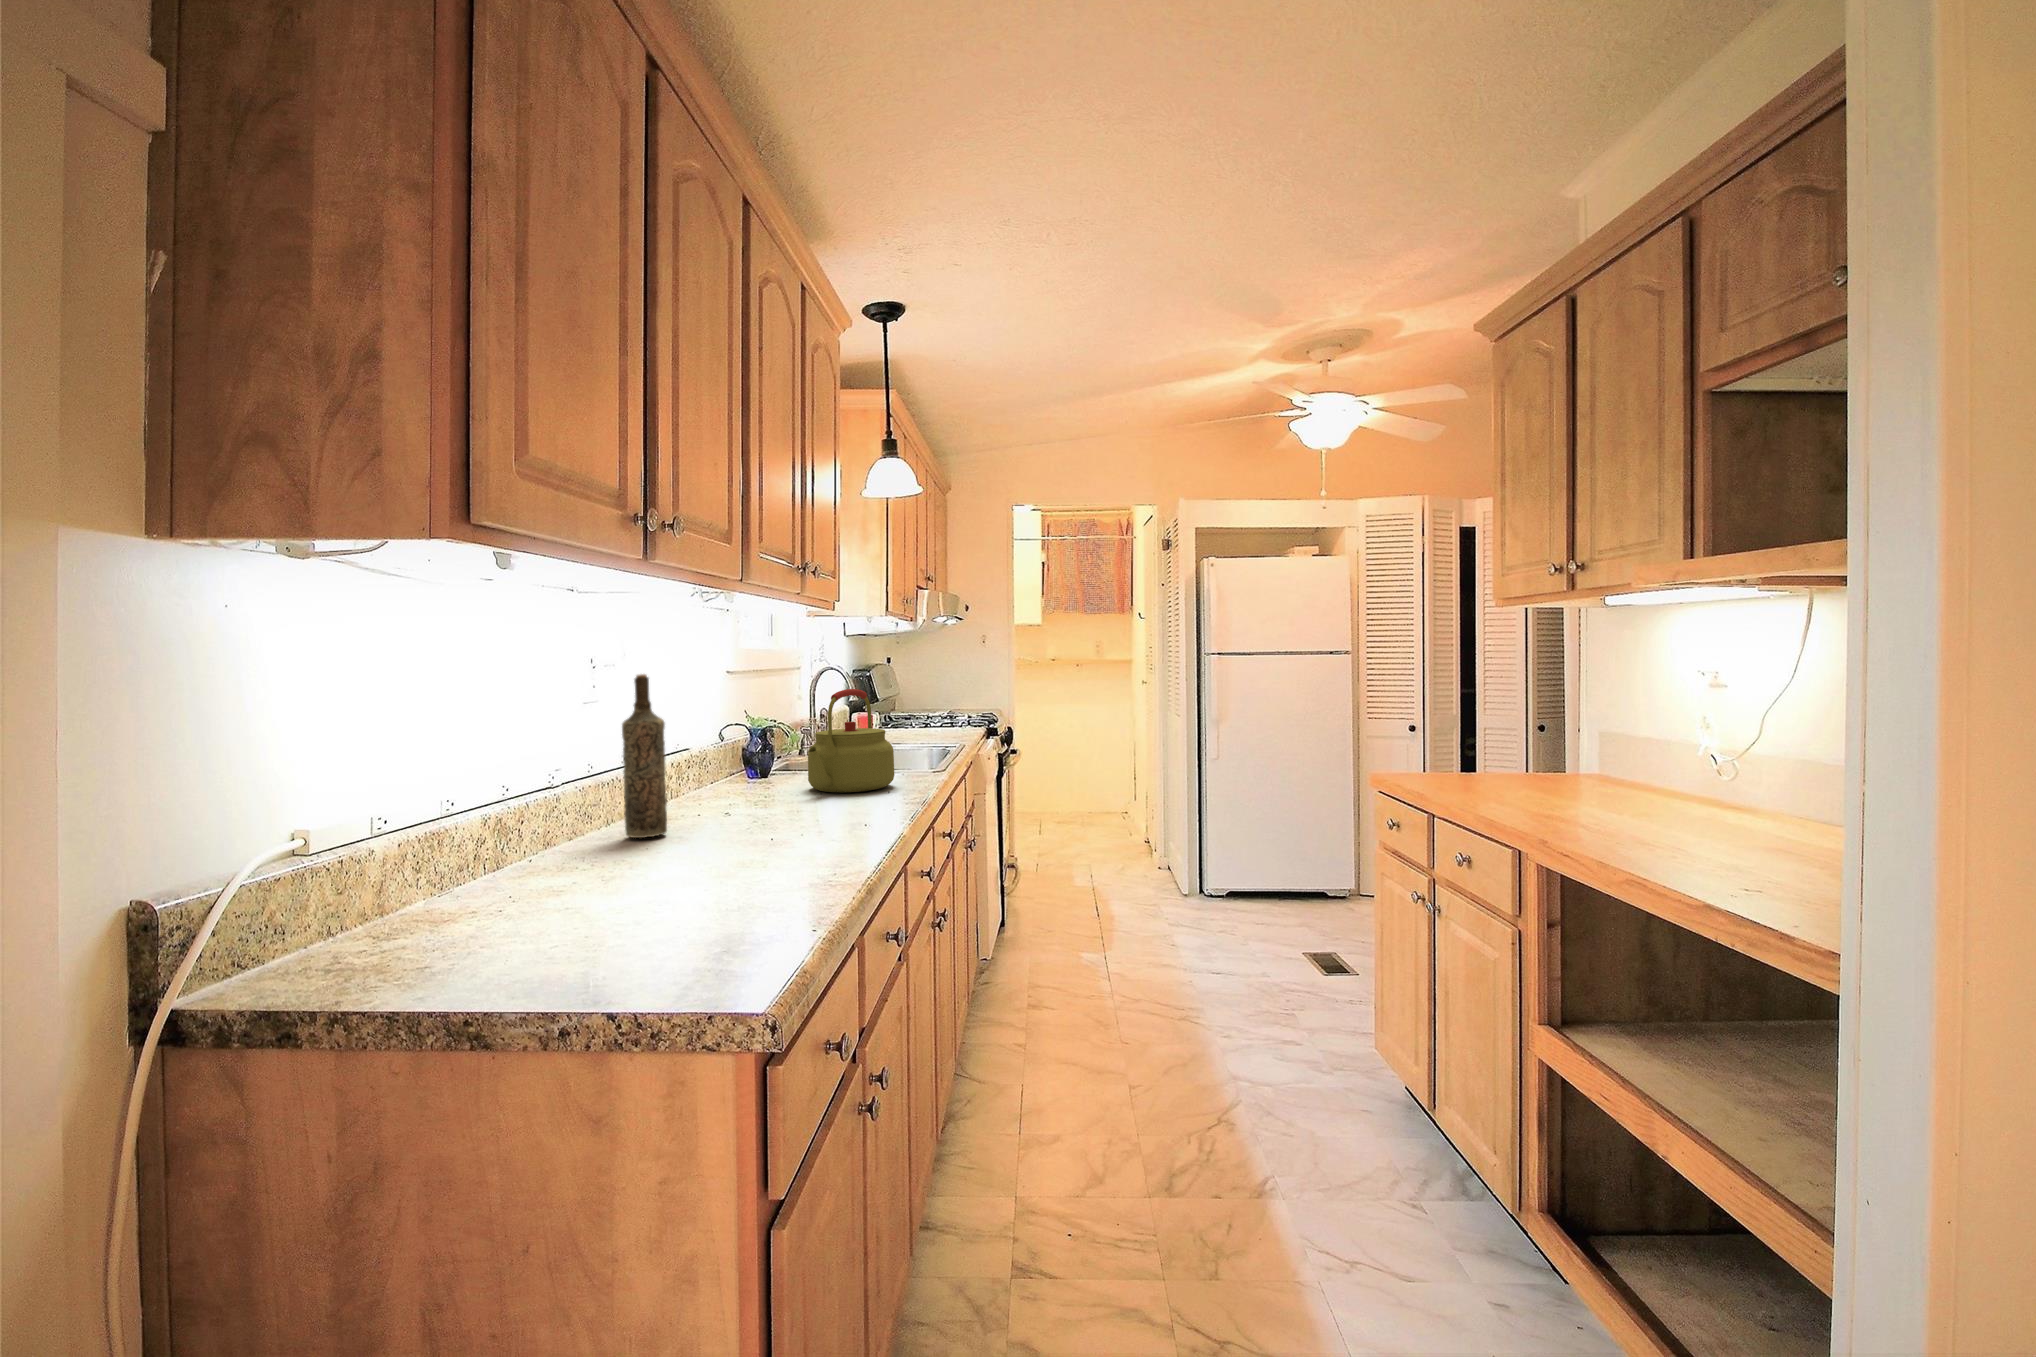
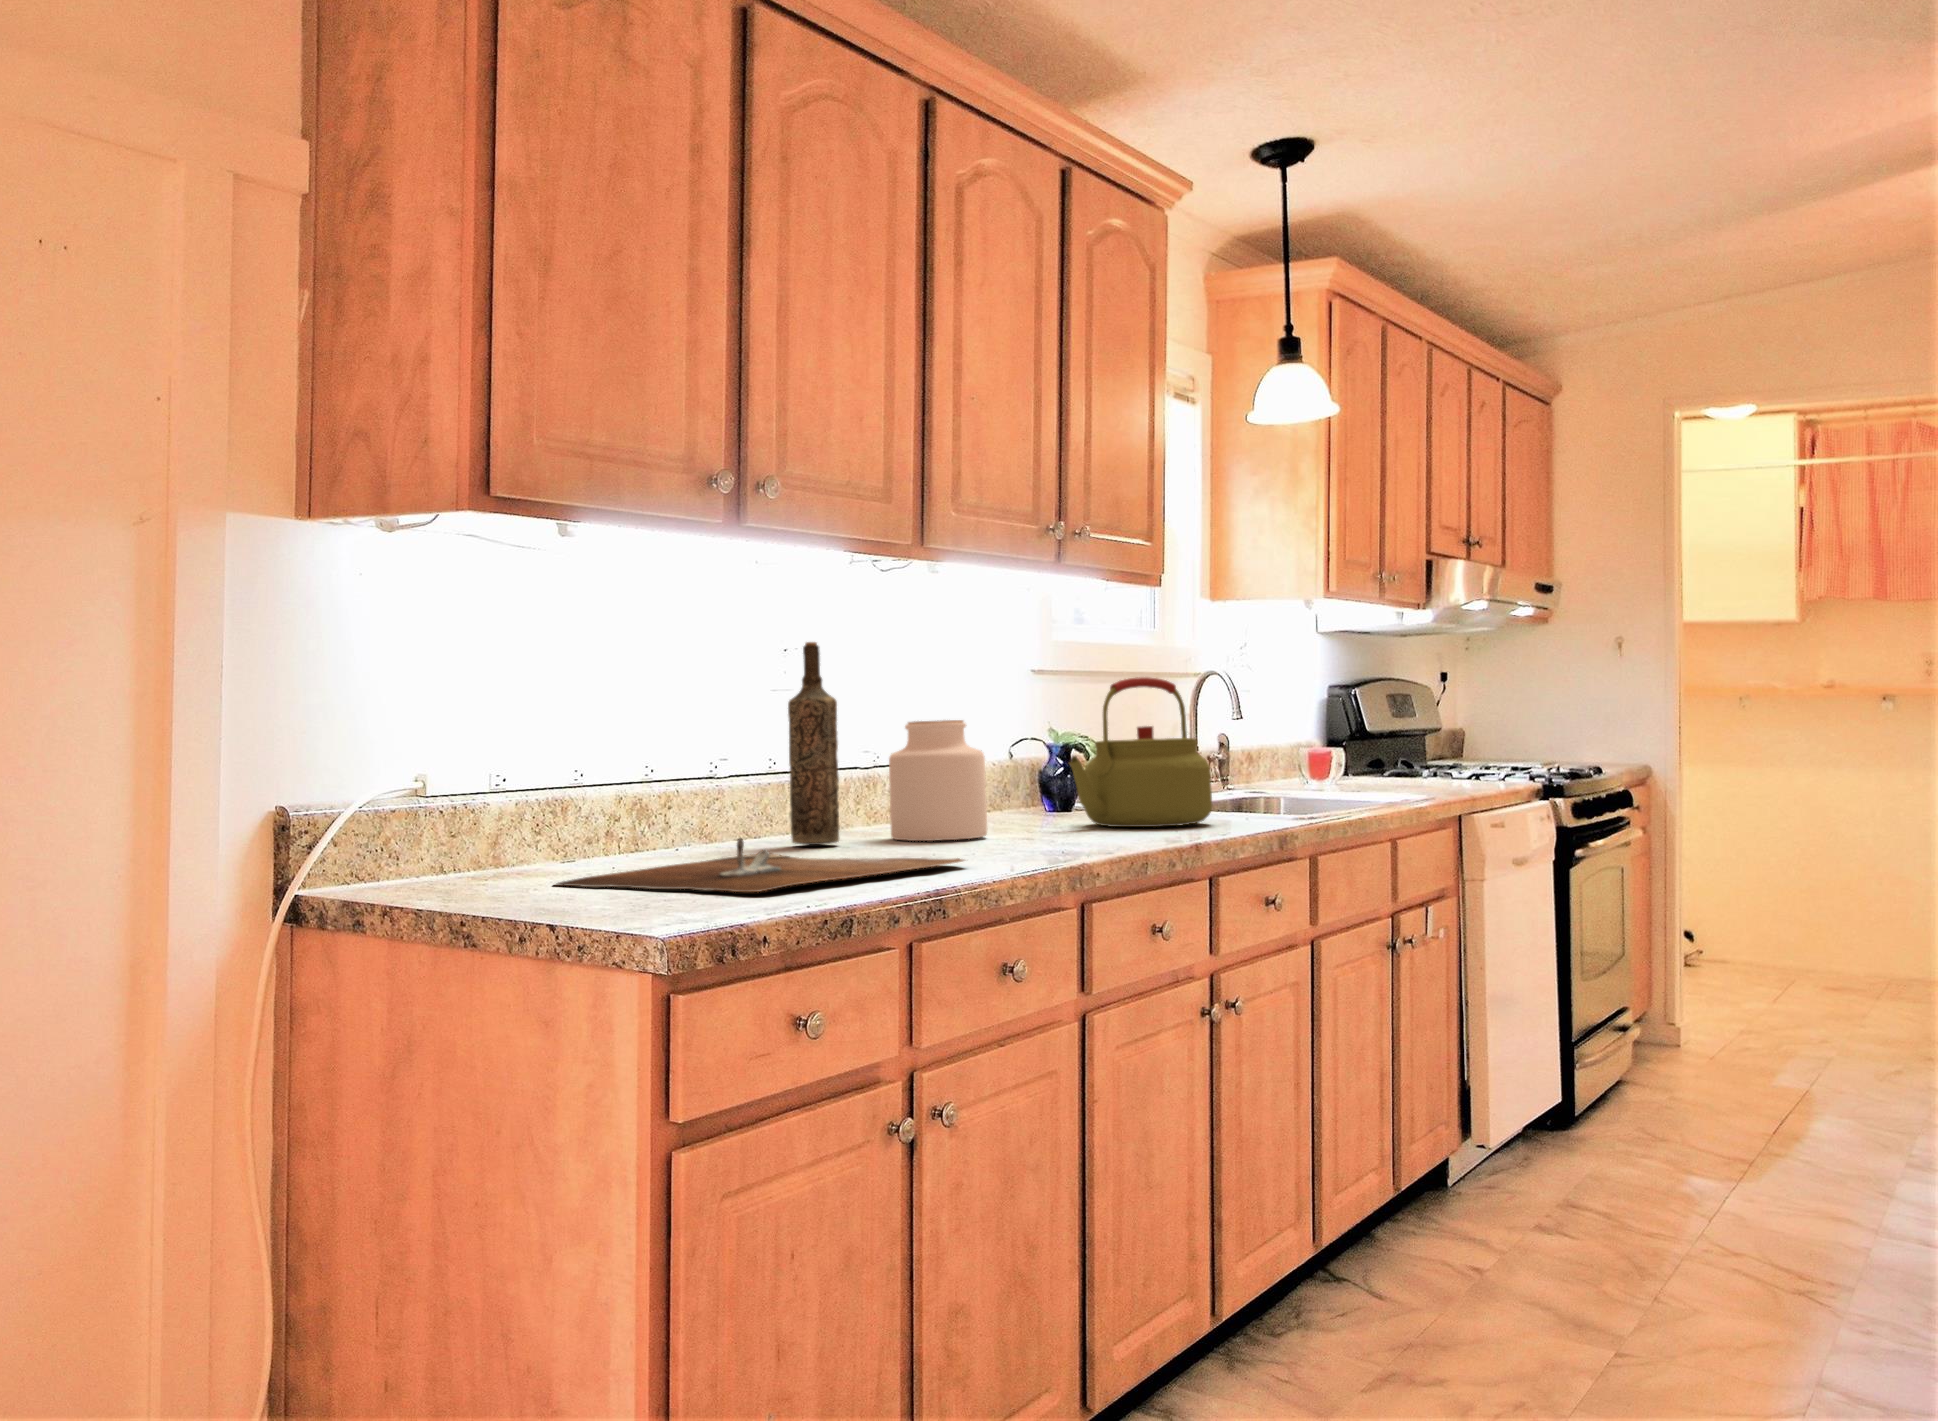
jar: none [692,728,769,823] -> present [889,720,988,841]
cutting board: none [491,852,833,937] -> present [555,838,964,892]

